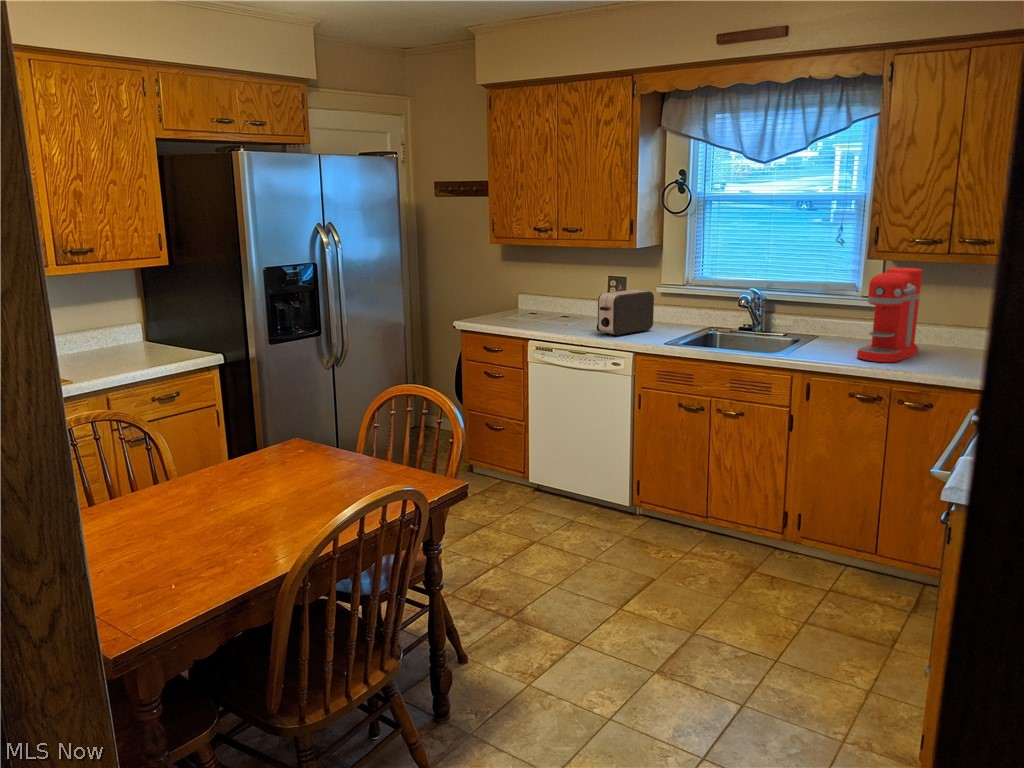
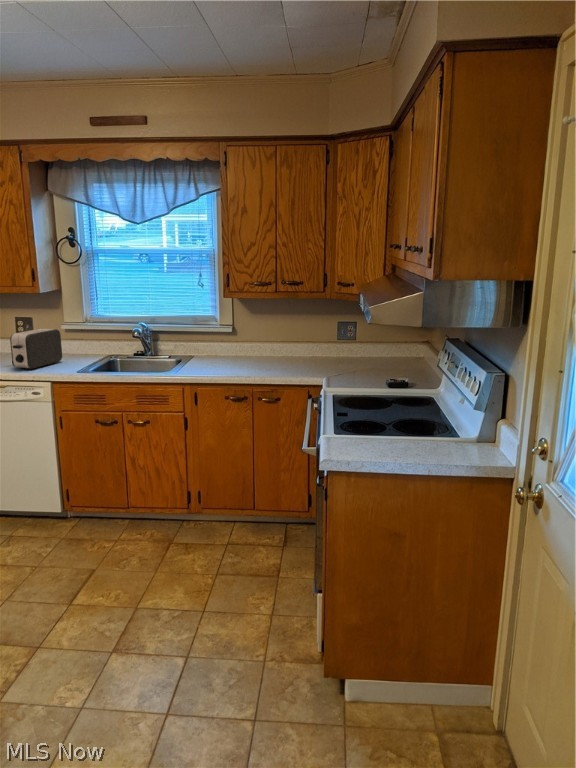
coffee maker: present [857,268,922,362] -> none [226,302,263,371]

